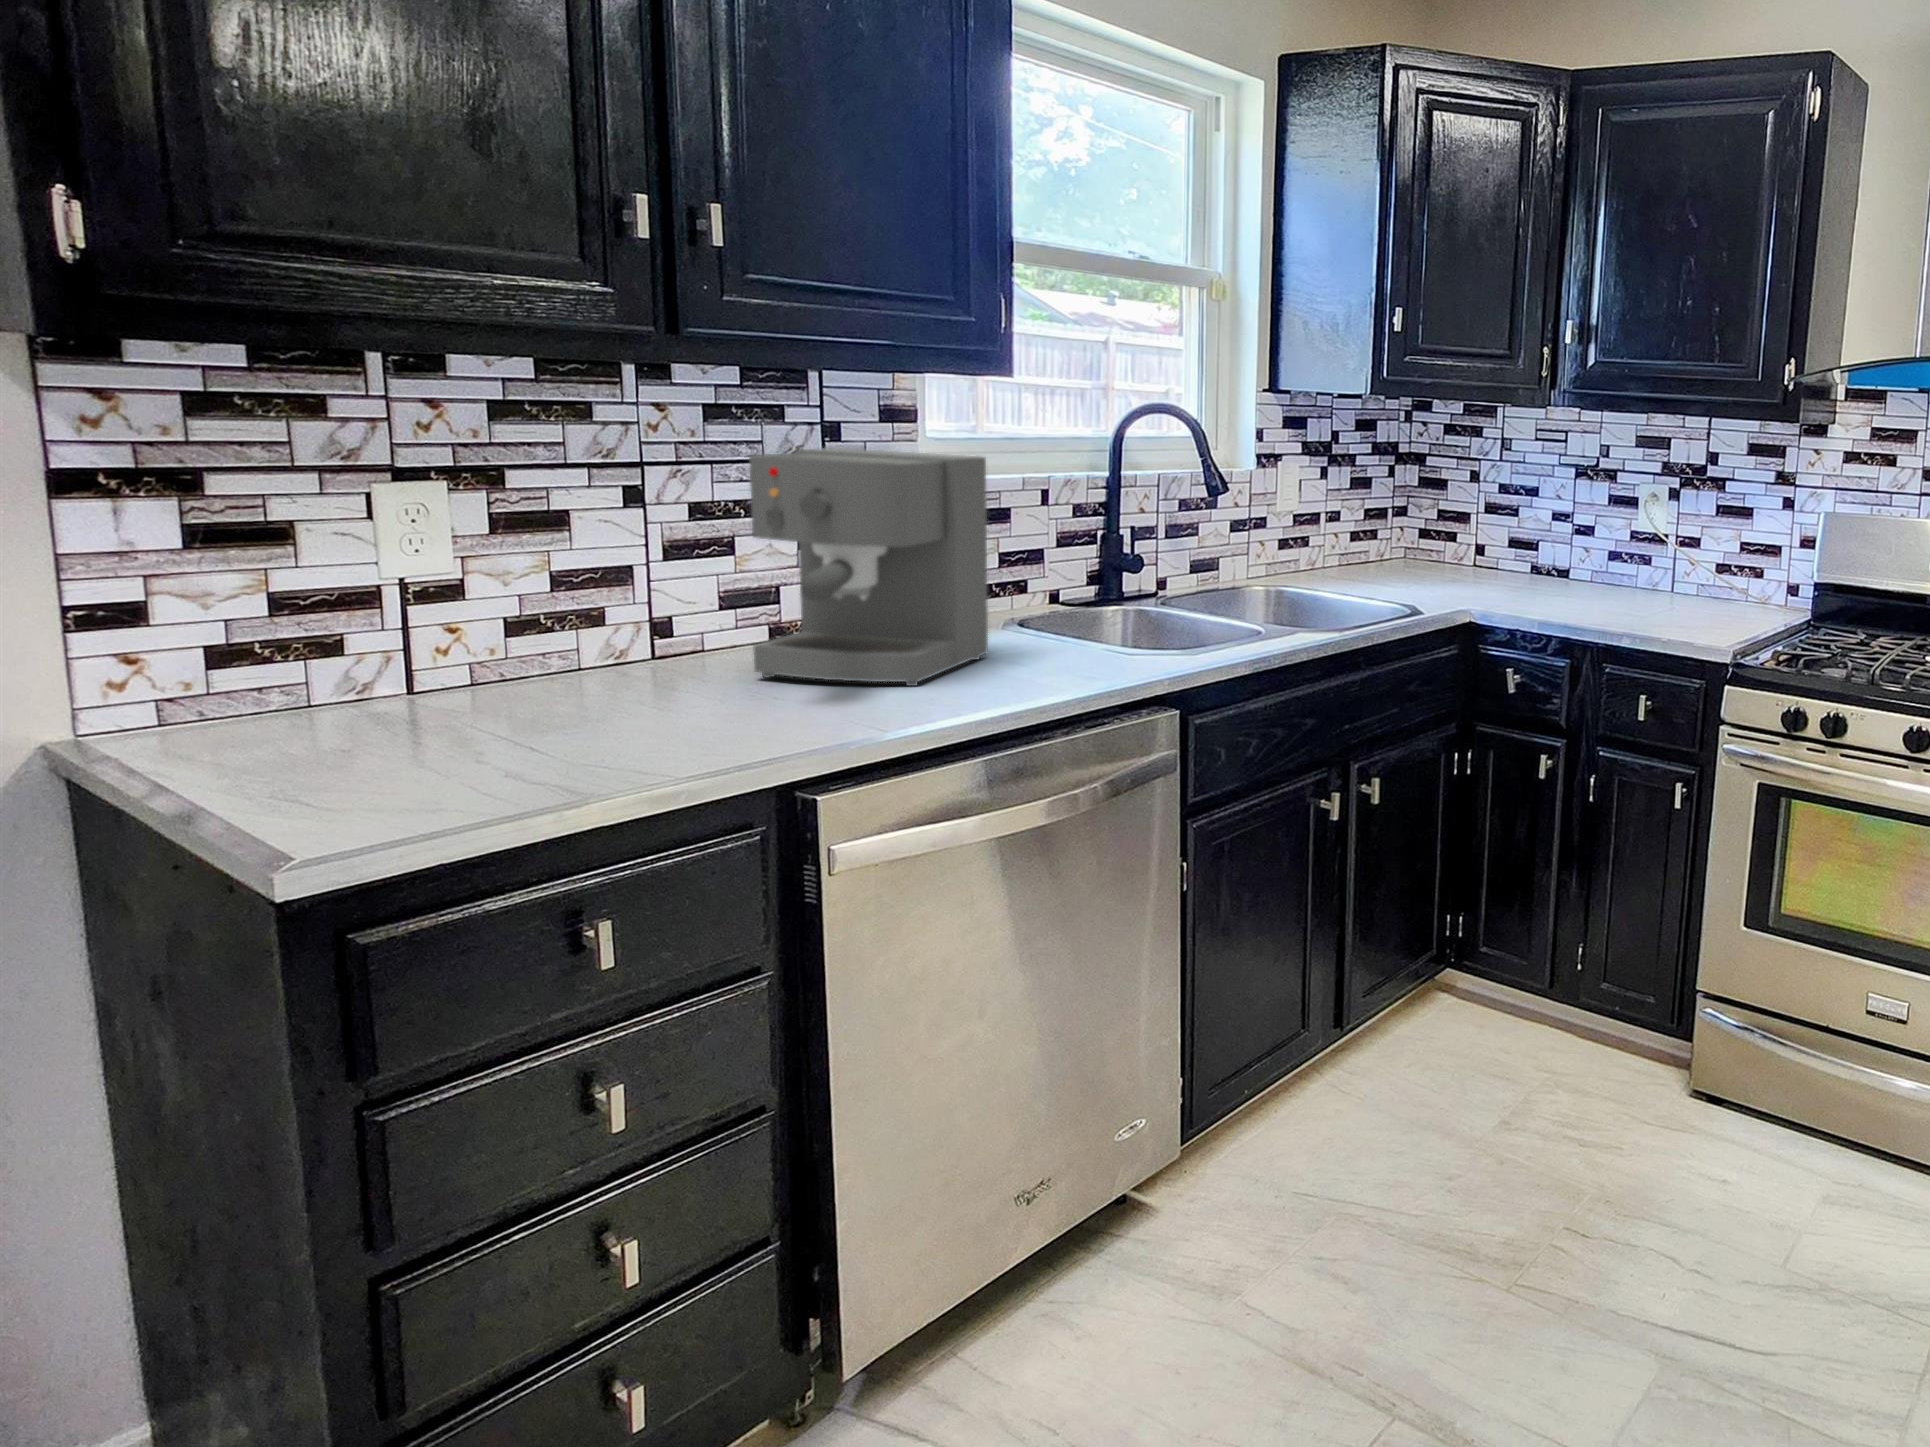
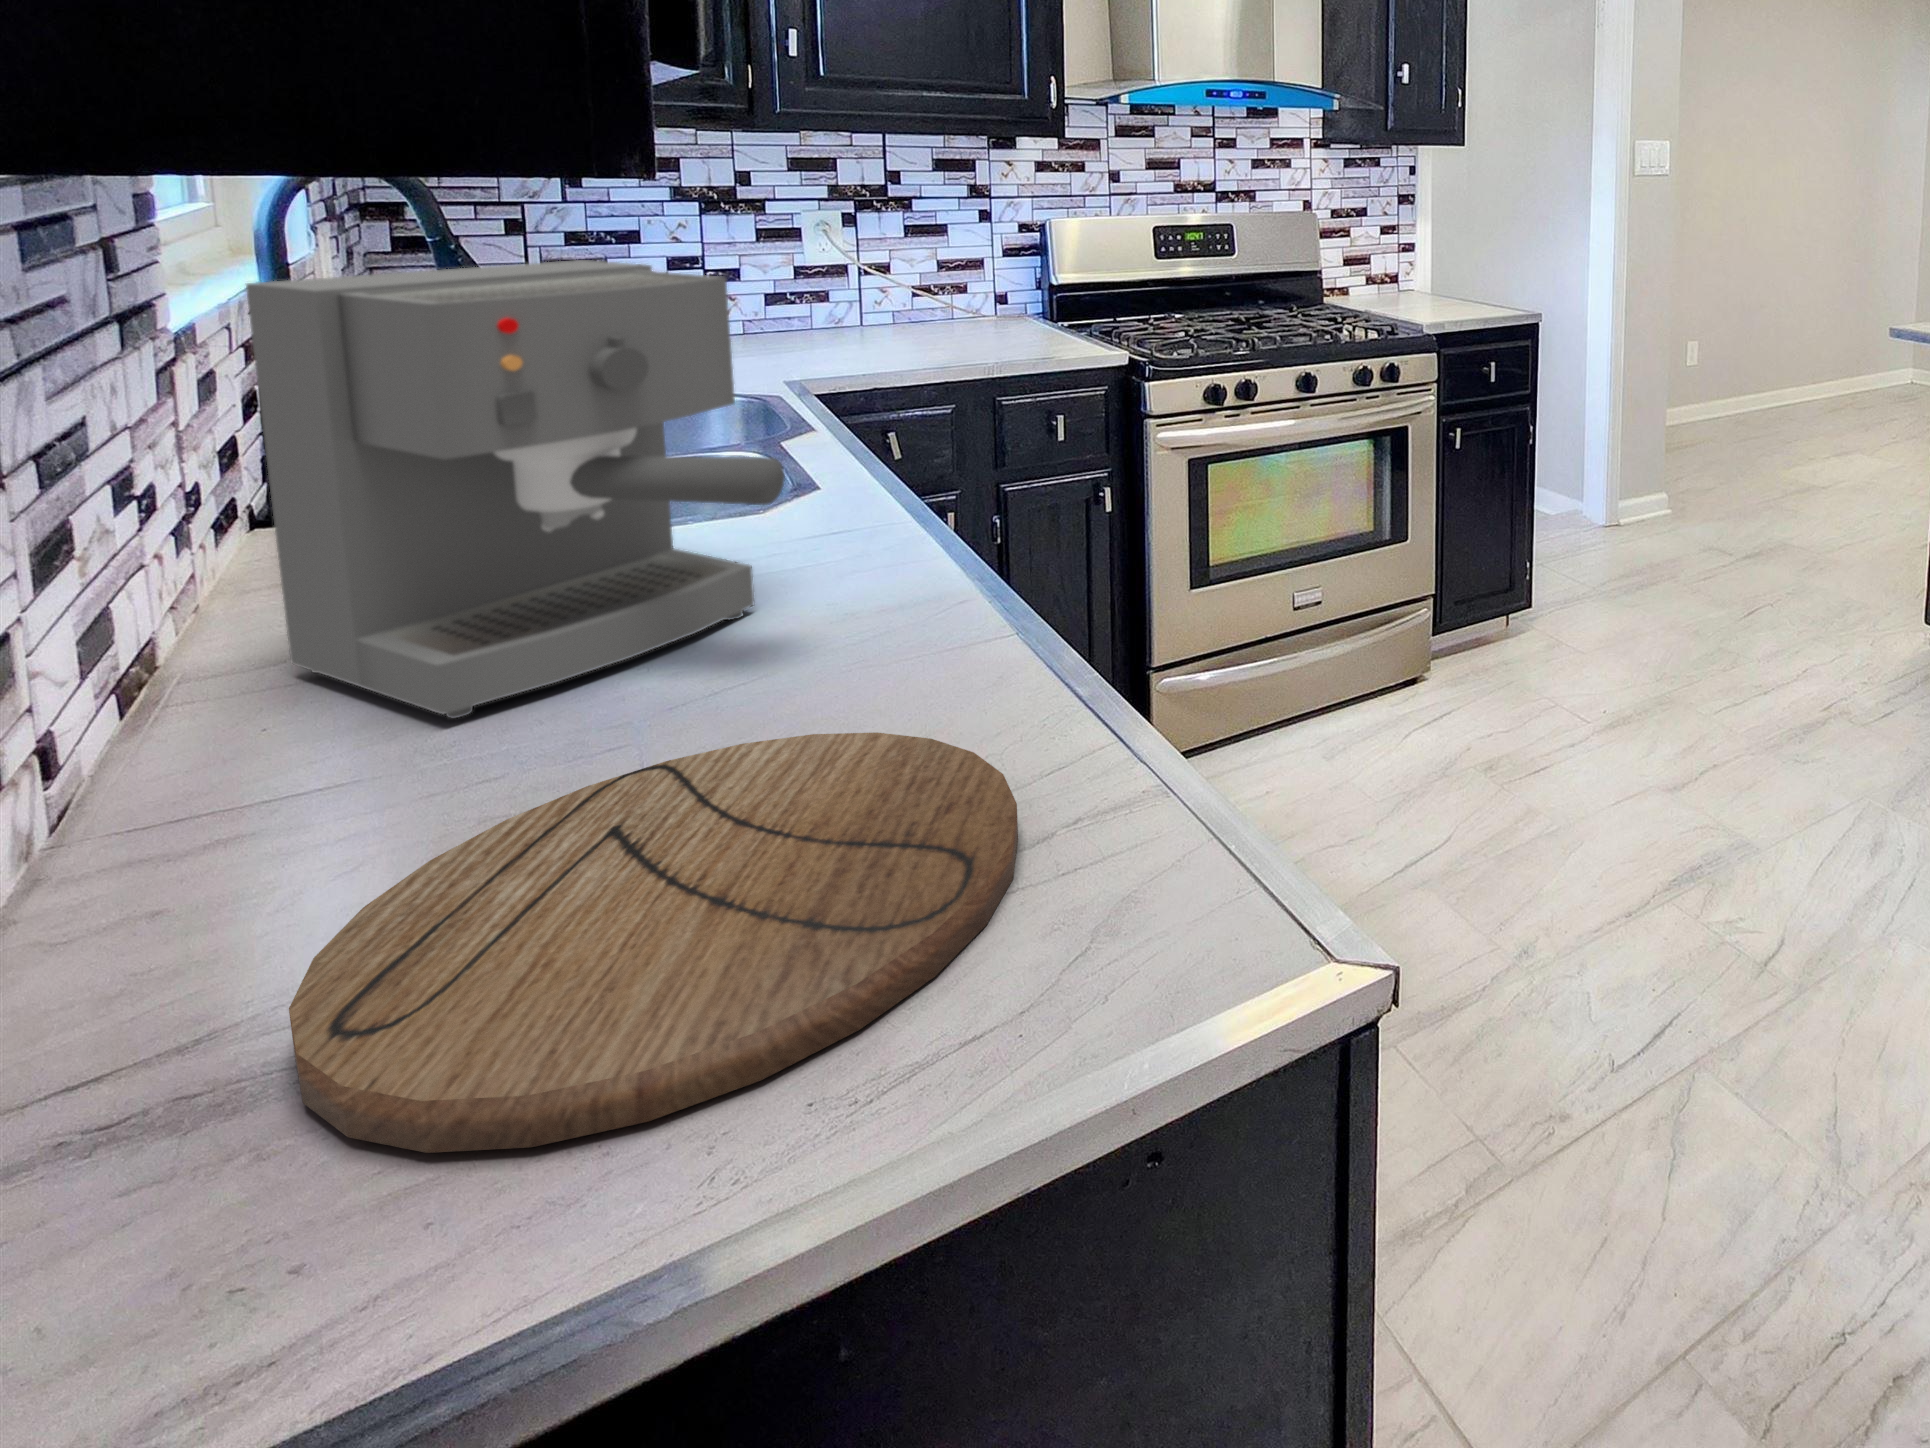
cutting board: none [254,695,651,797] -> present [289,733,1018,1153]

